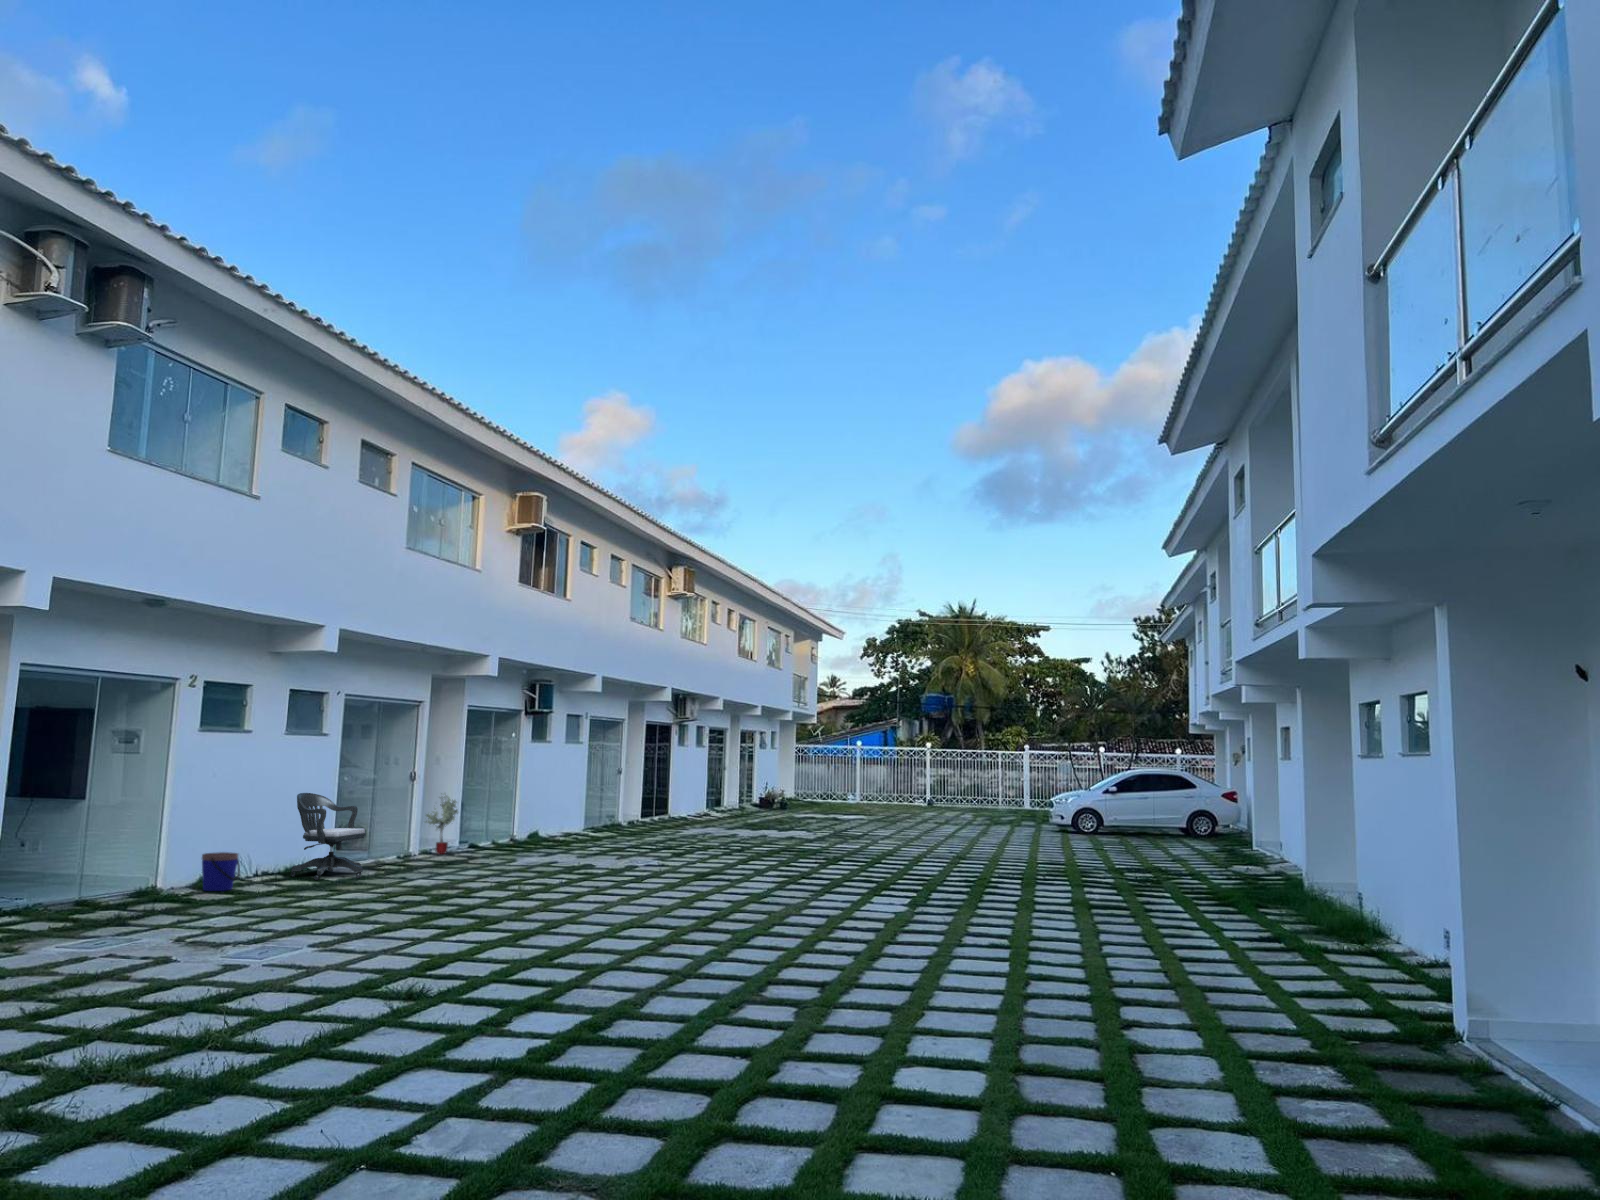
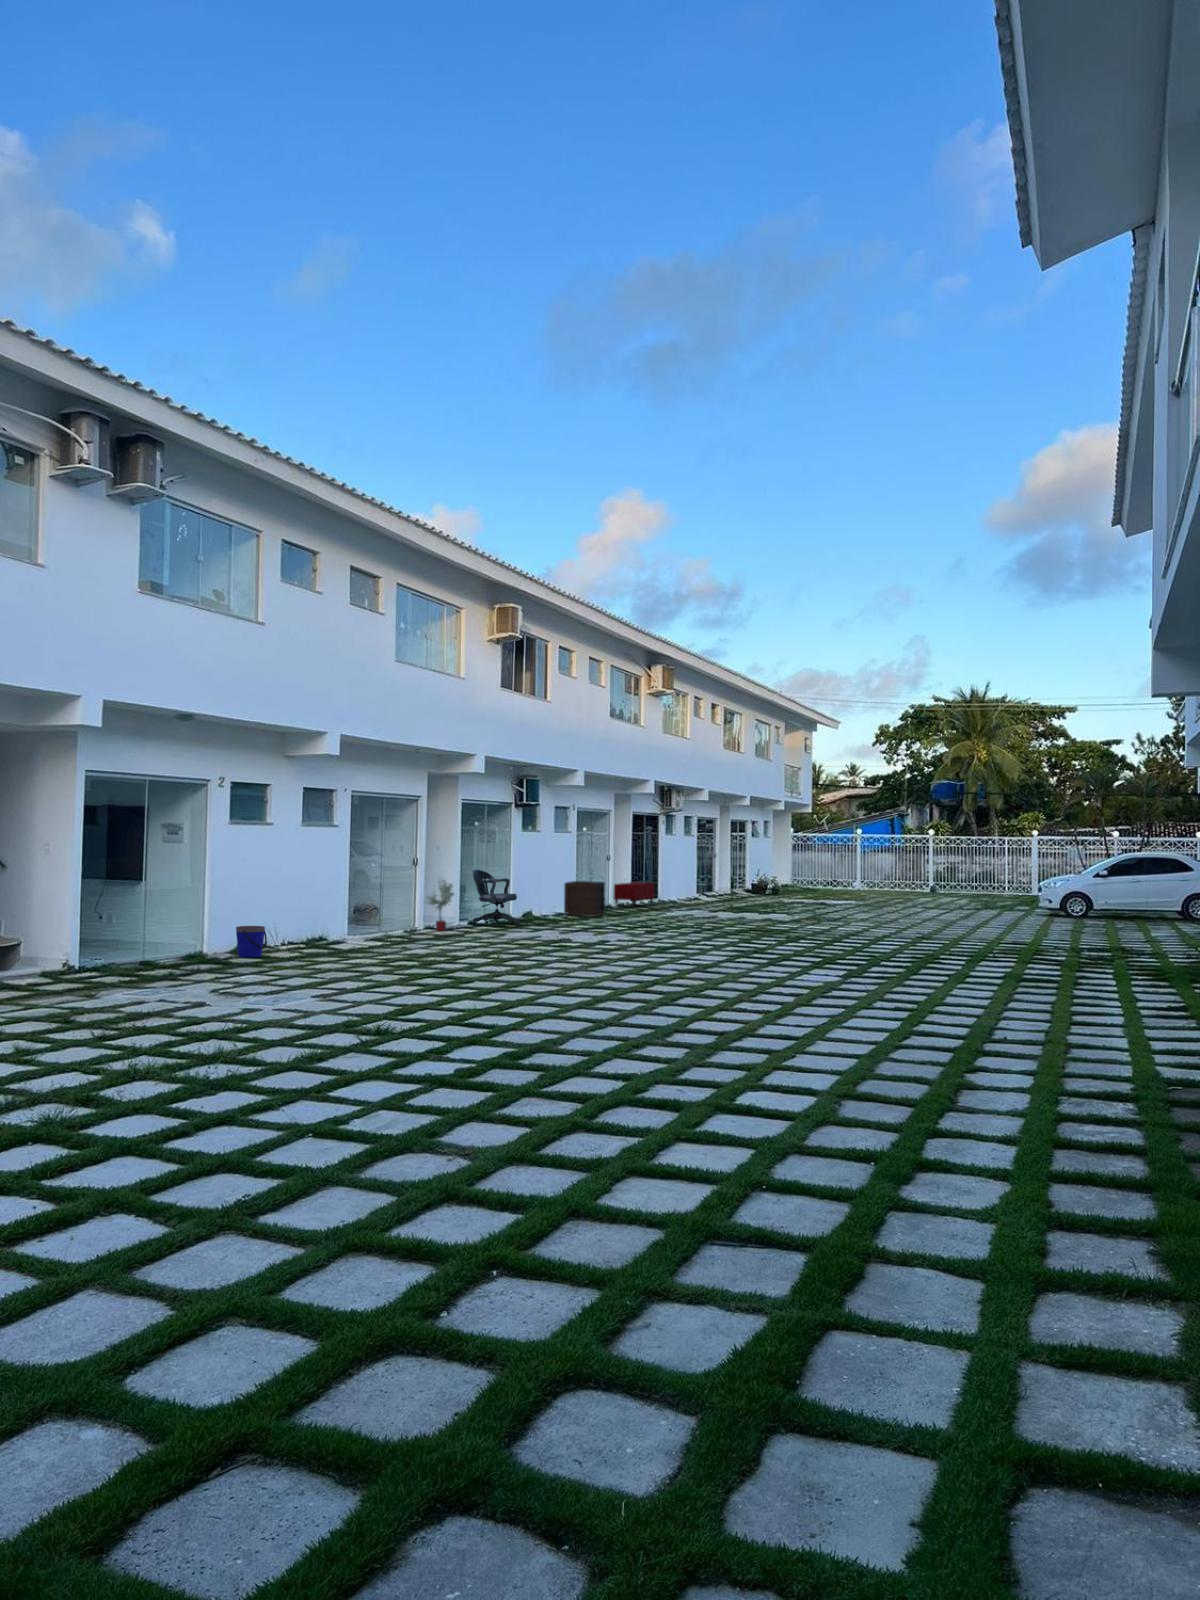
chair: present [291,793,366,880] -> present [472,870,520,927]
wooden crate: none [573,796,618,835] -> present [564,881,605,917]
bench: none [622,797,665,824] -> present [614,882,654,907]

